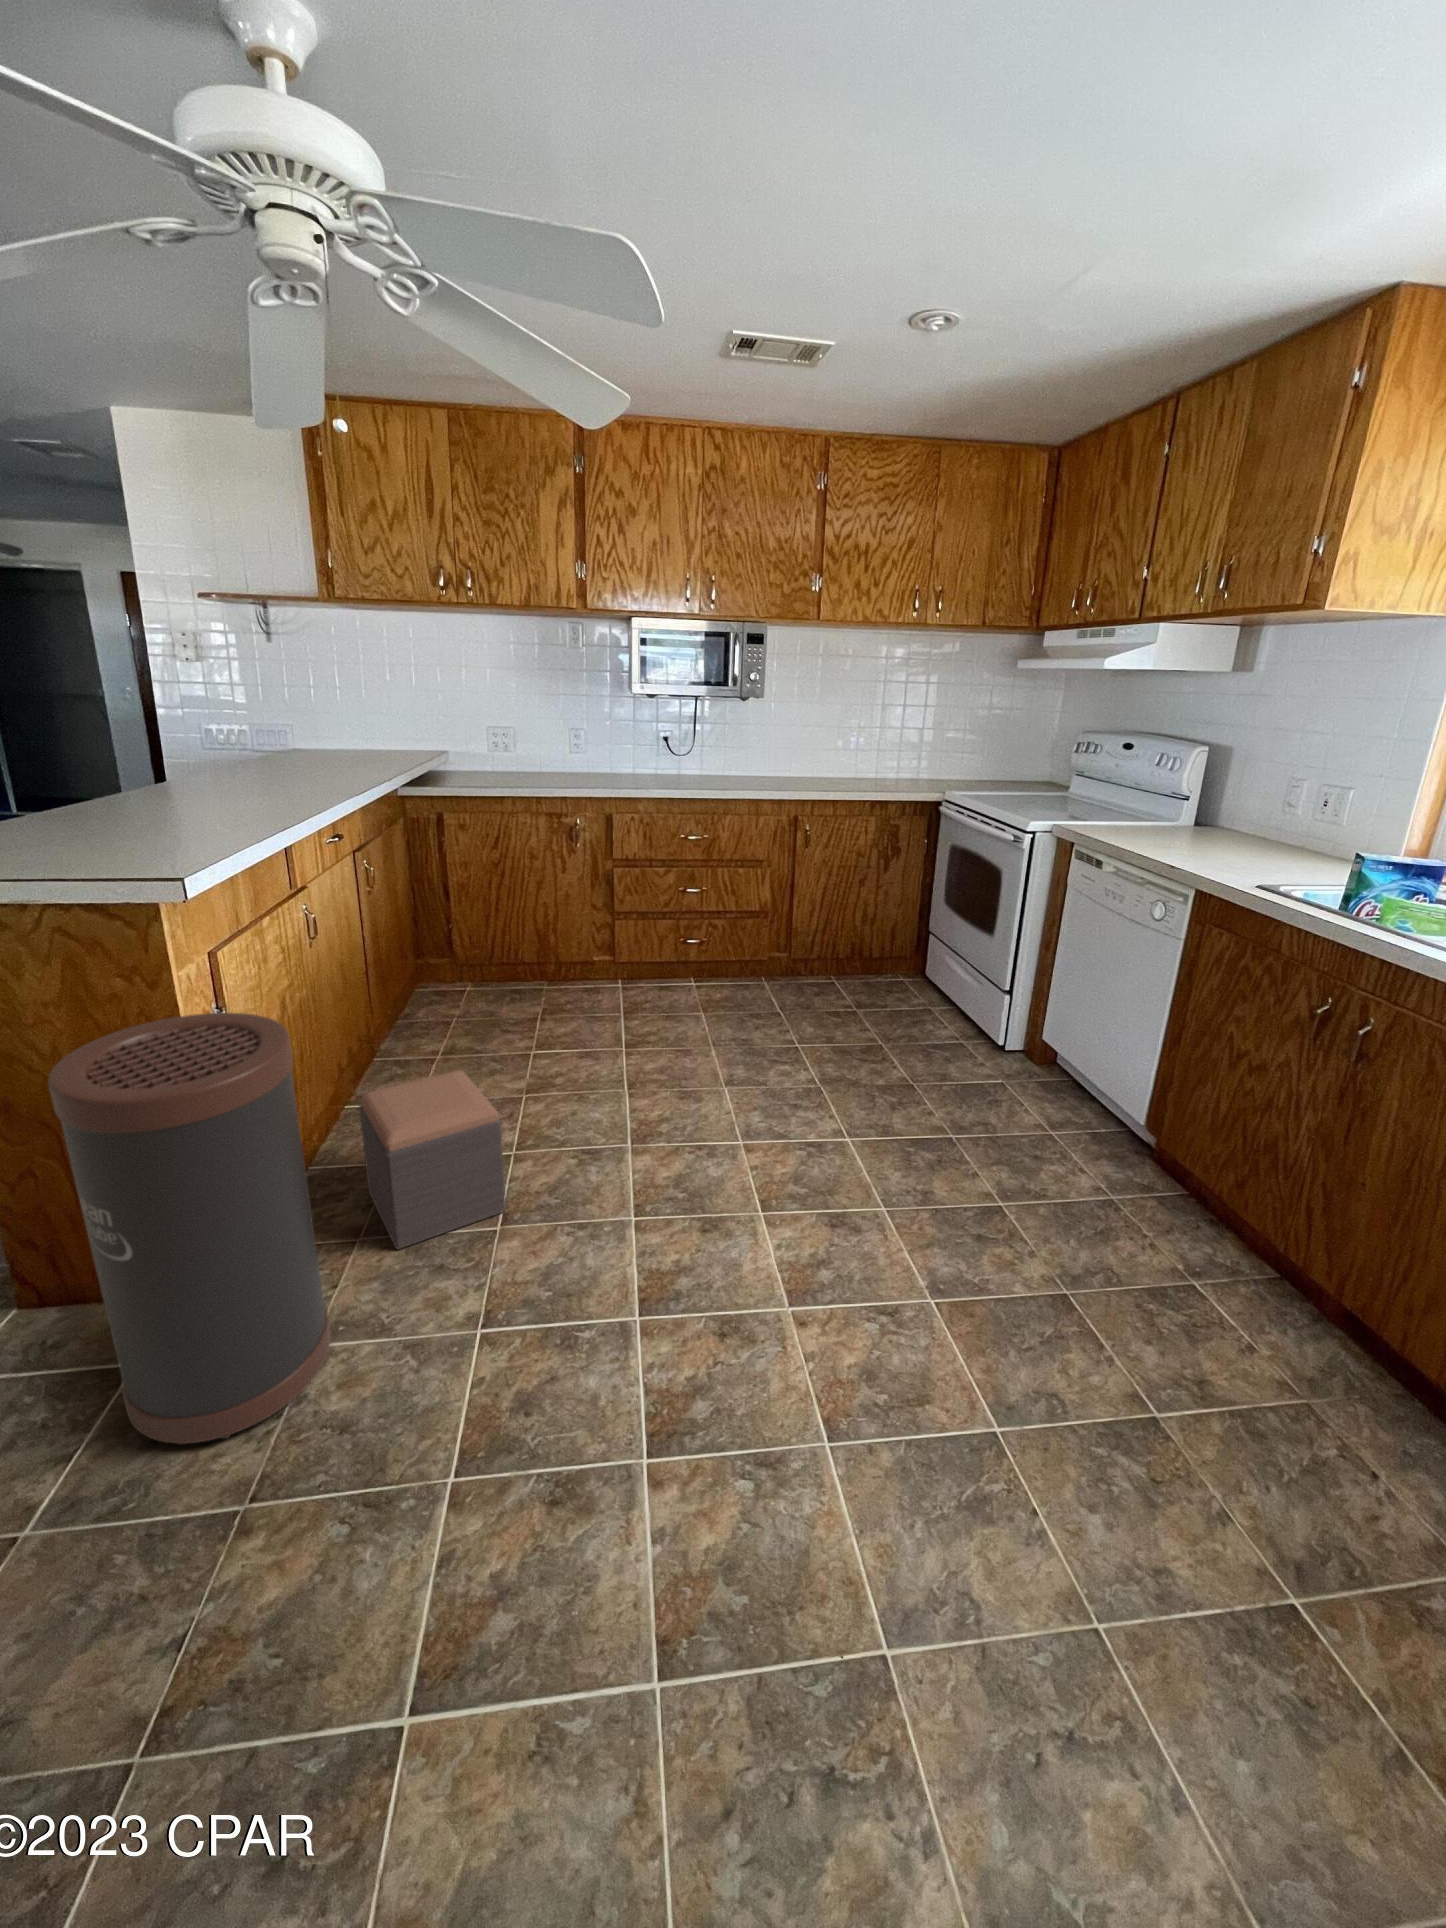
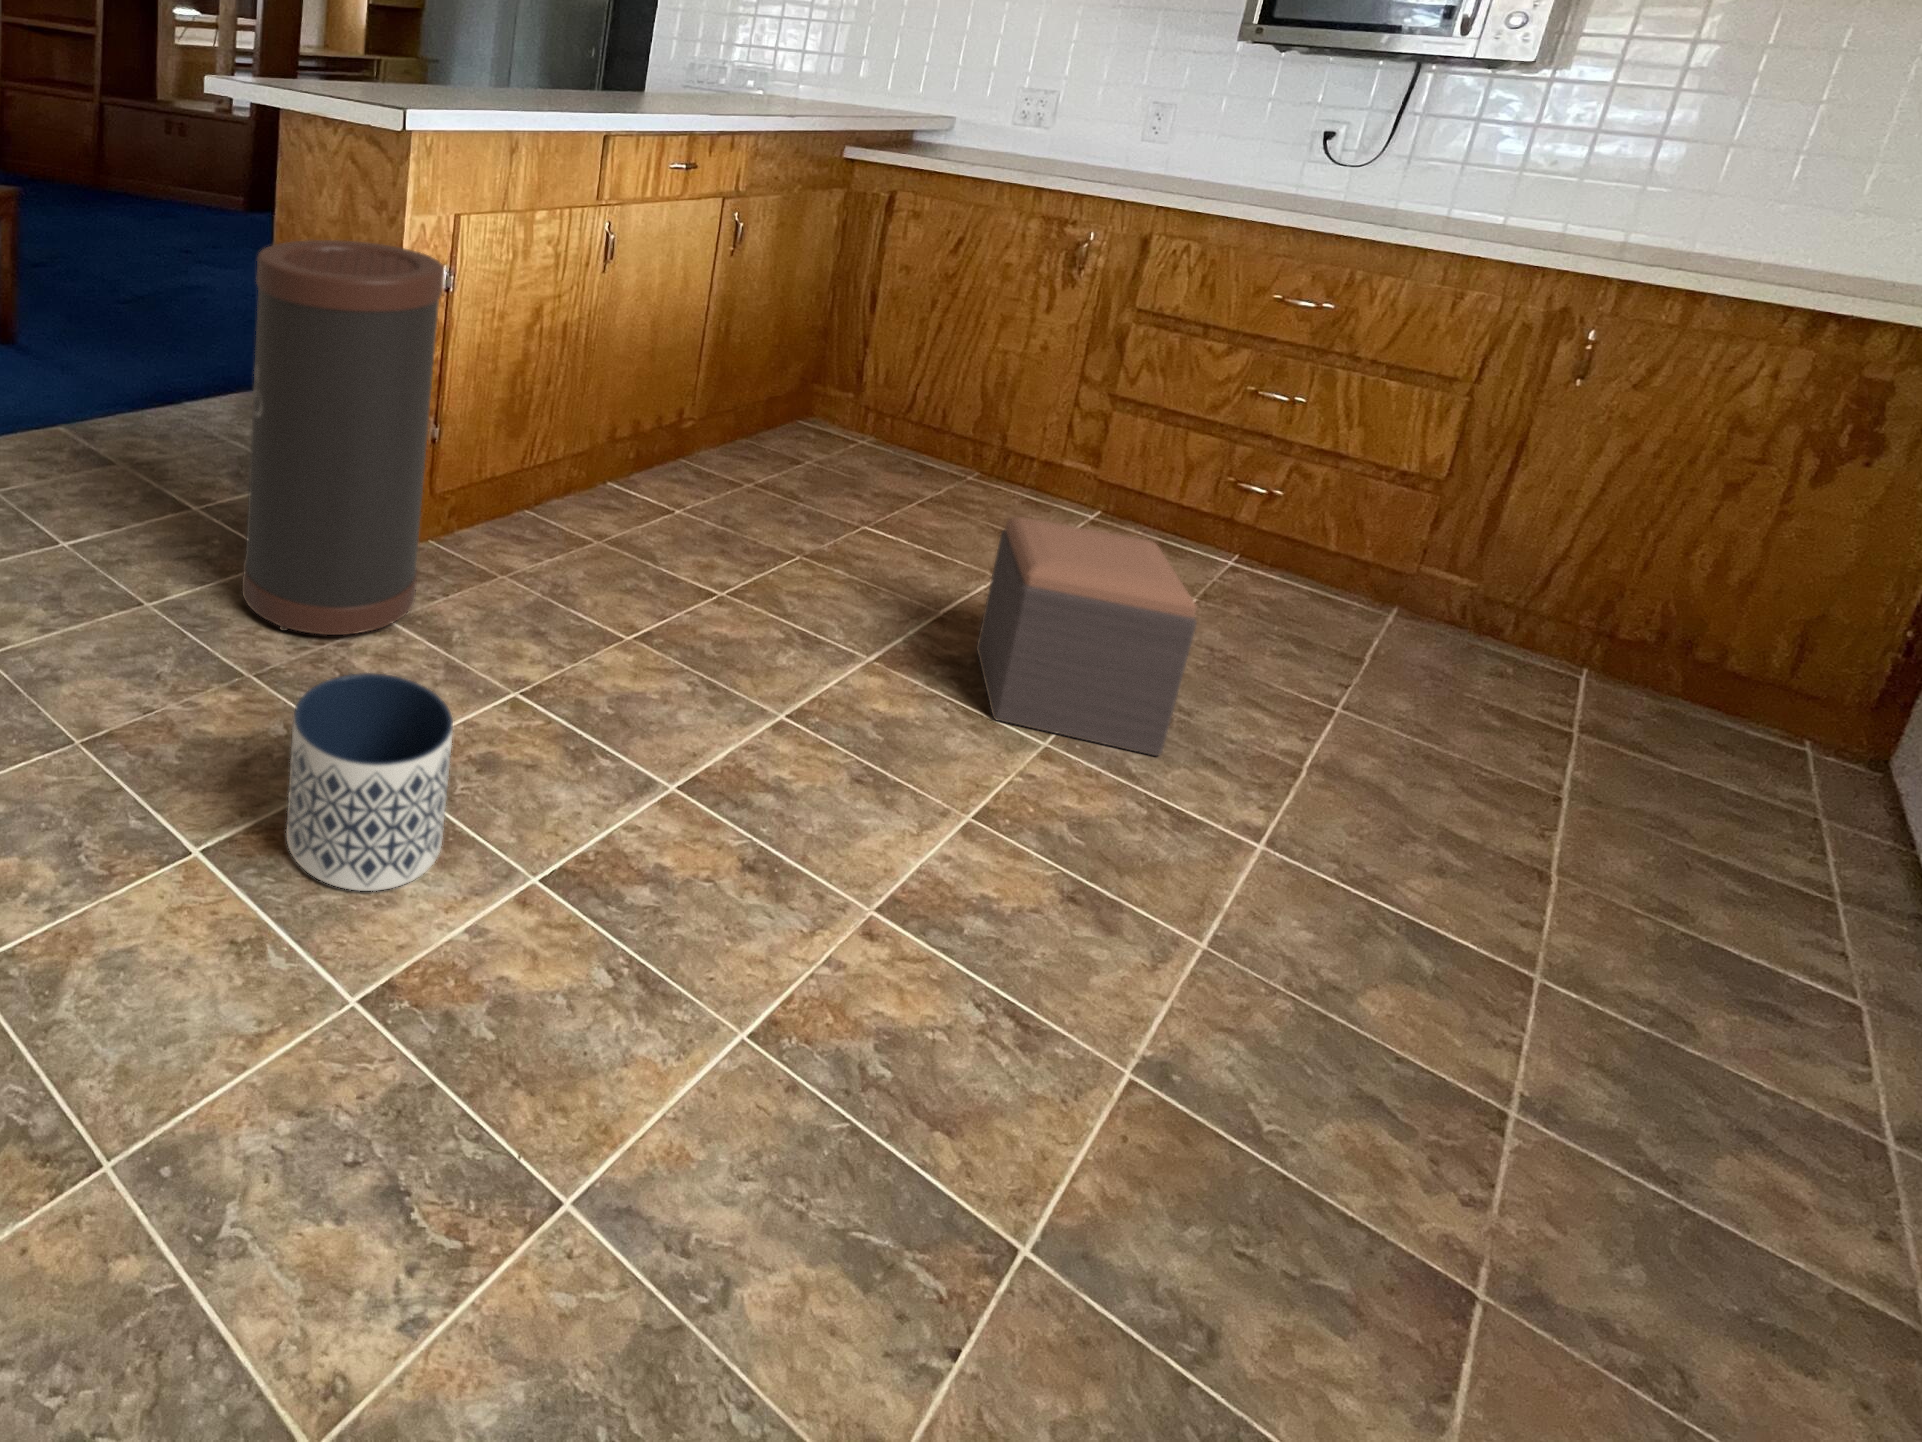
footstool: present [359,1070,506,1249] -> present [977,517,1196,756]
planter: none [434,1396,588,1629] -> present [286,673,453,891]

